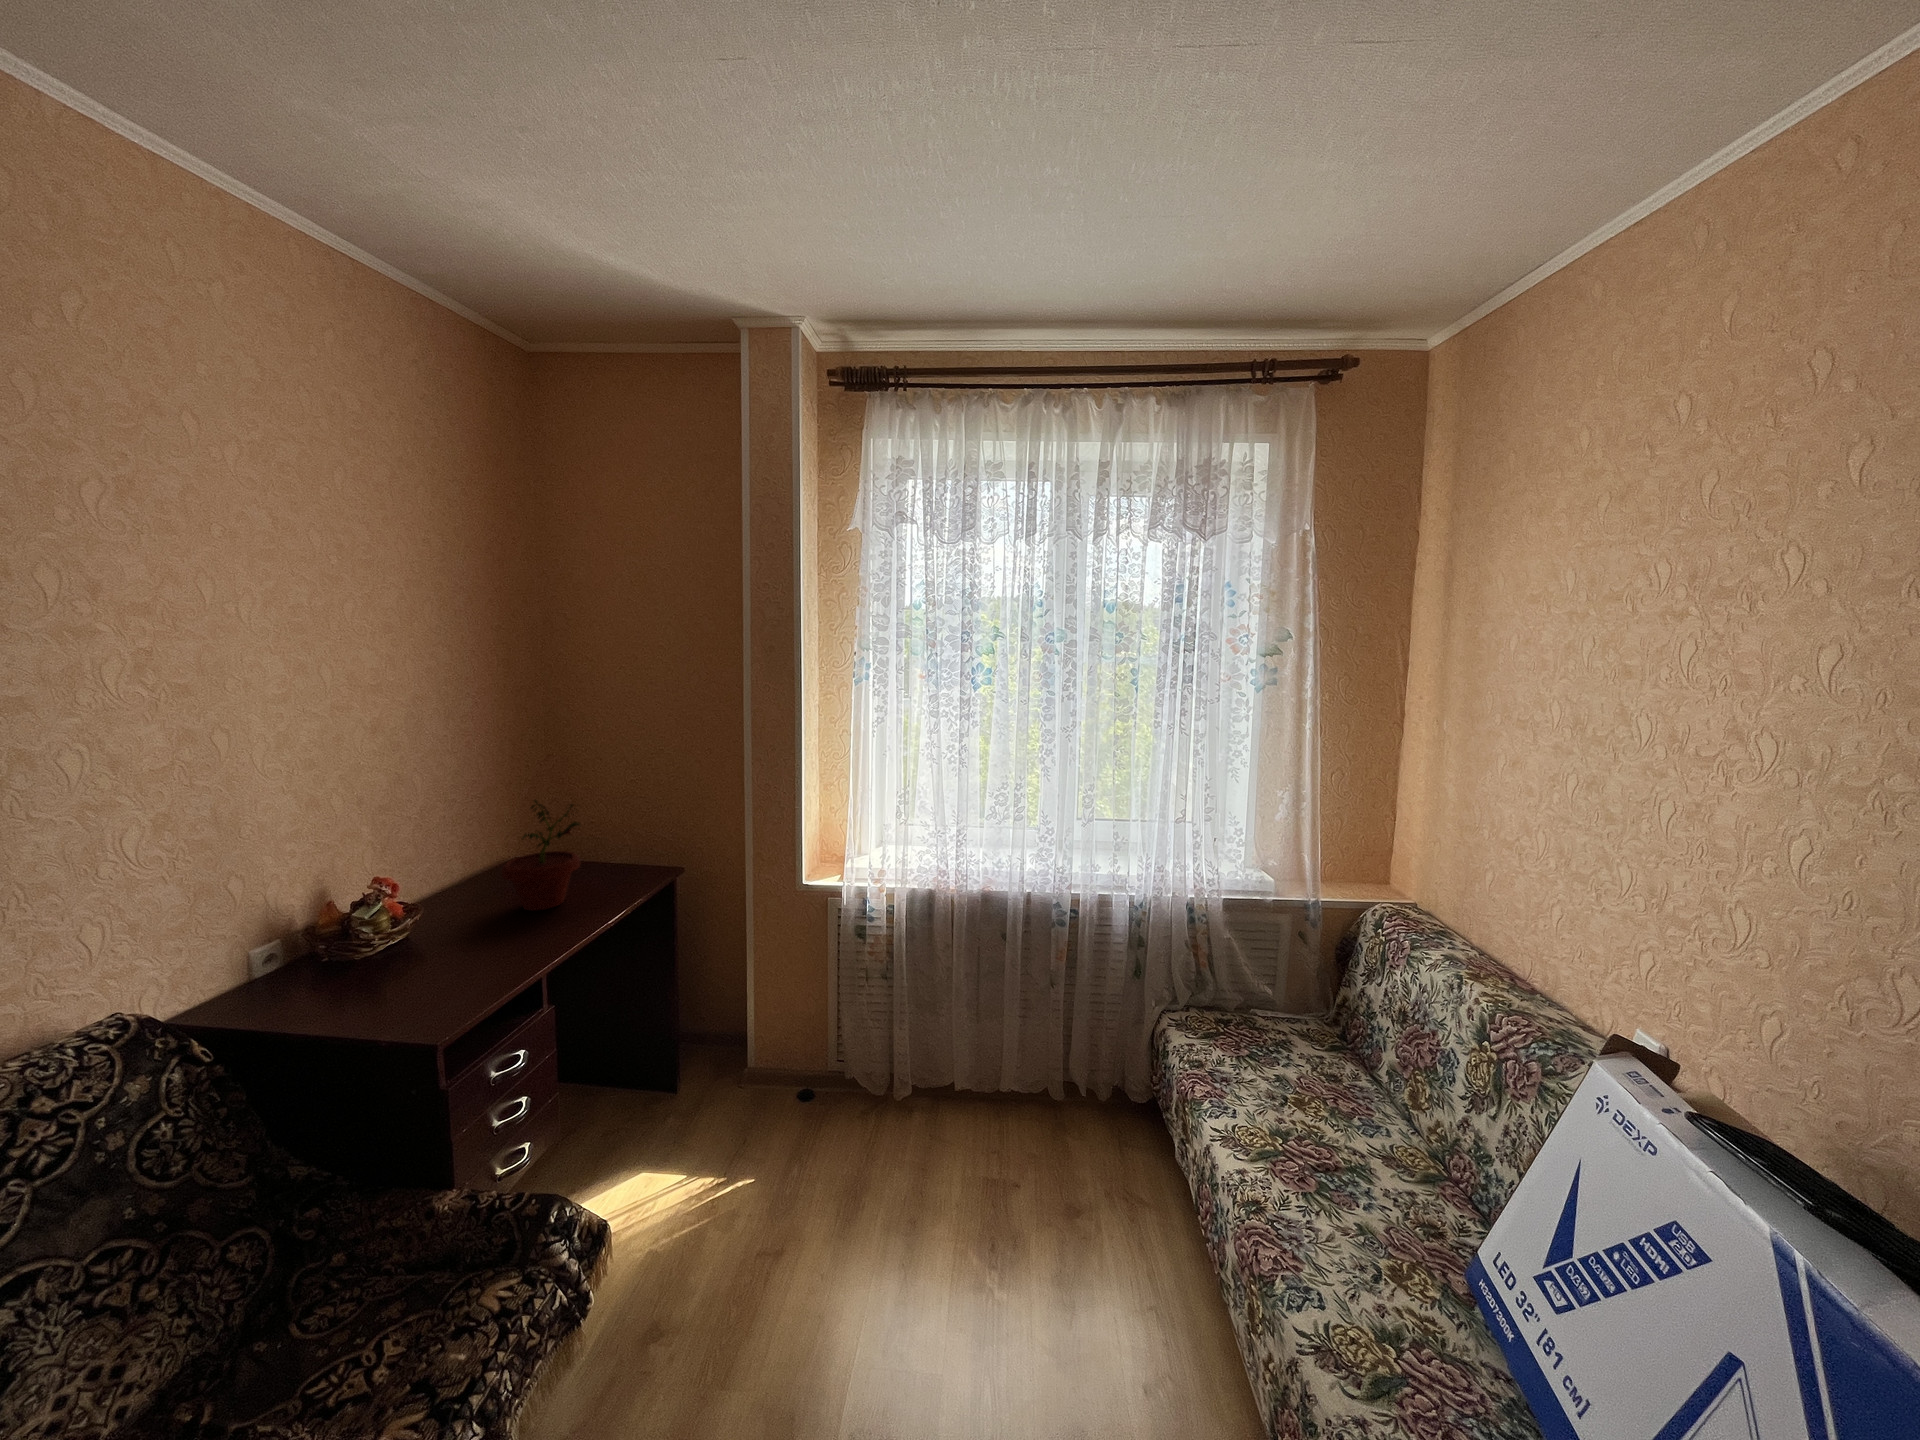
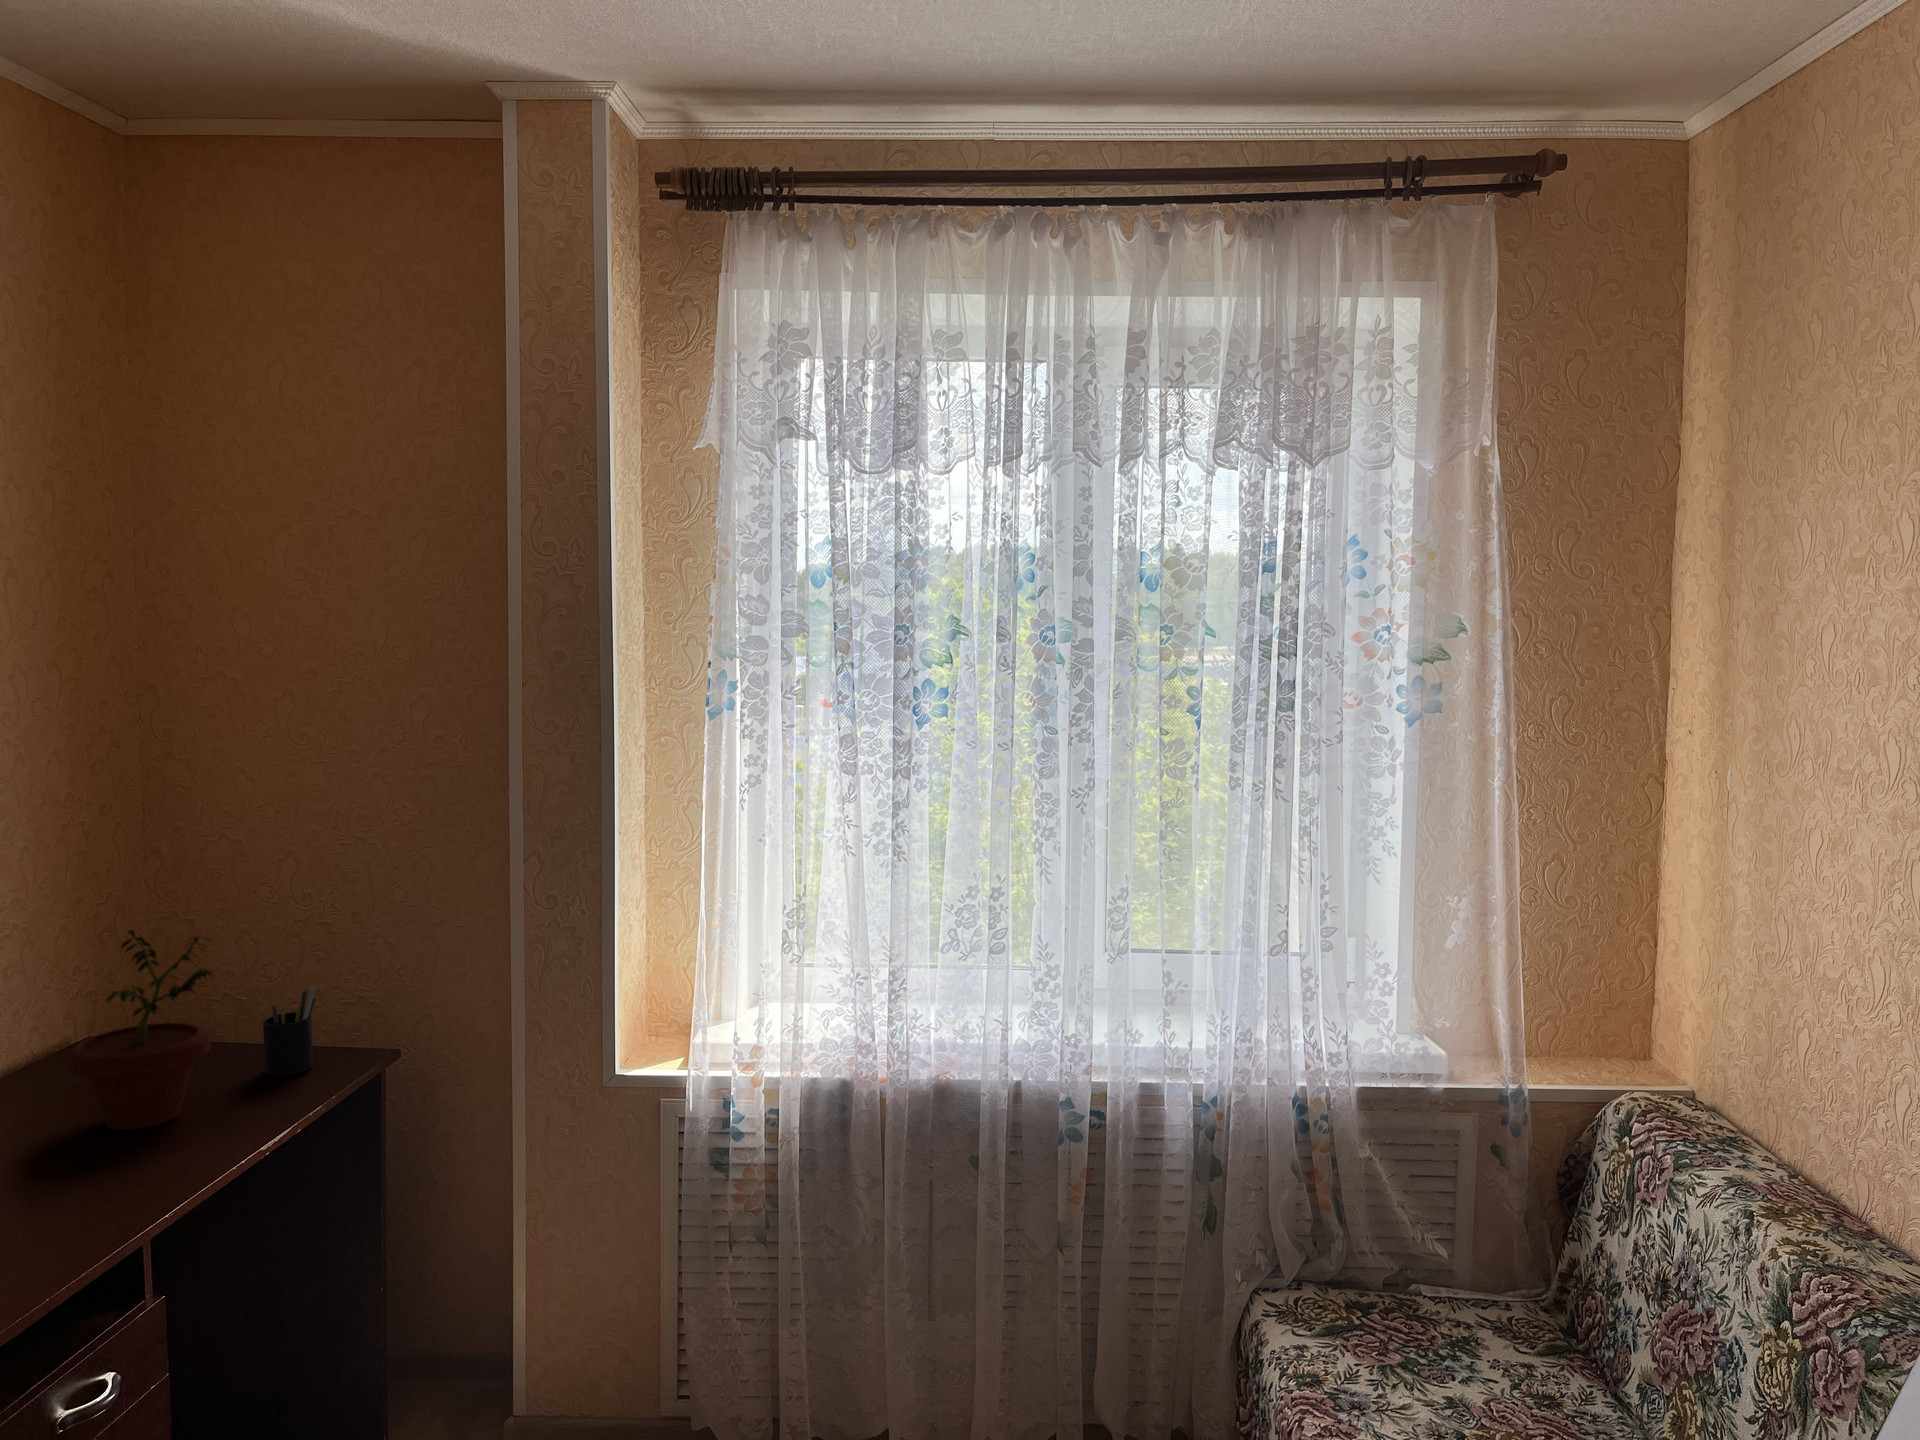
pen holder: none [610,832,639,881] -> present [263,987,317,1076]

